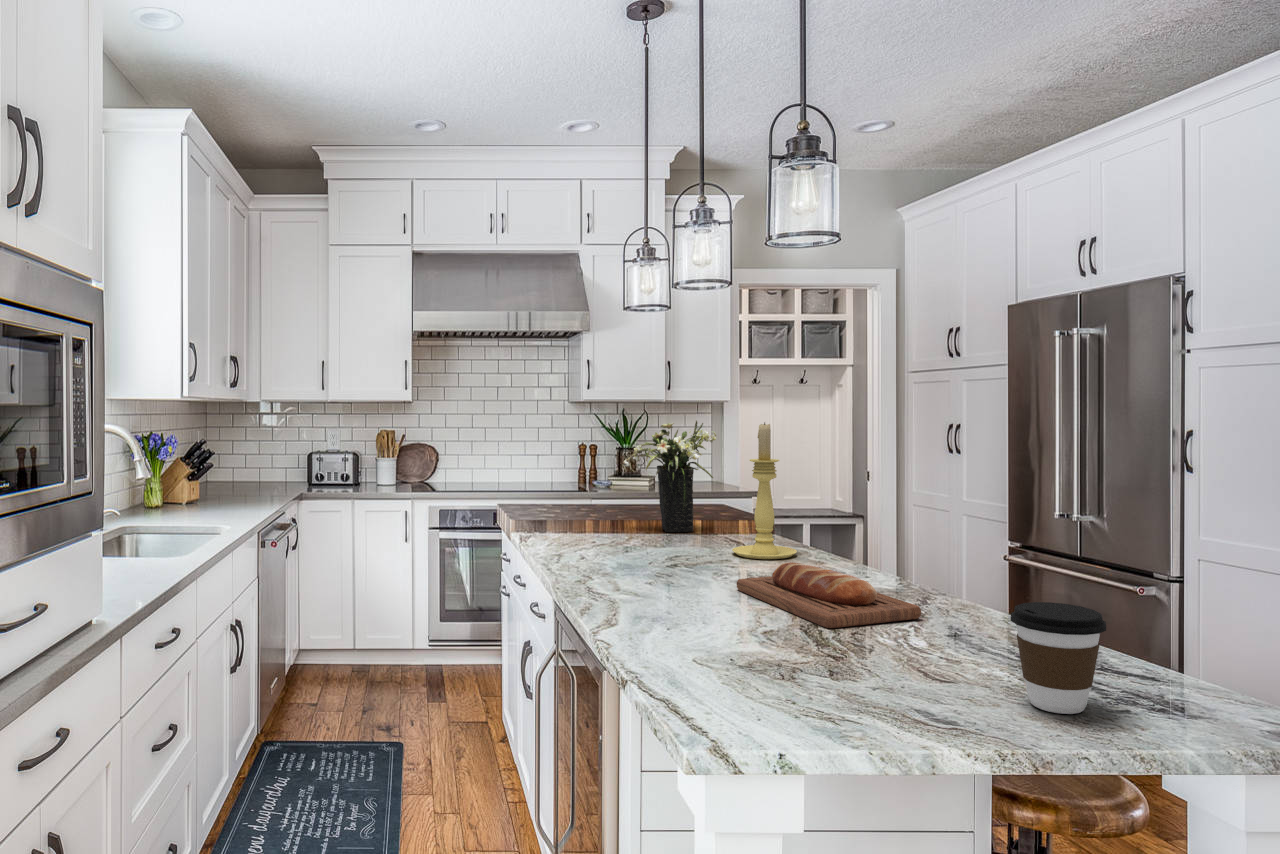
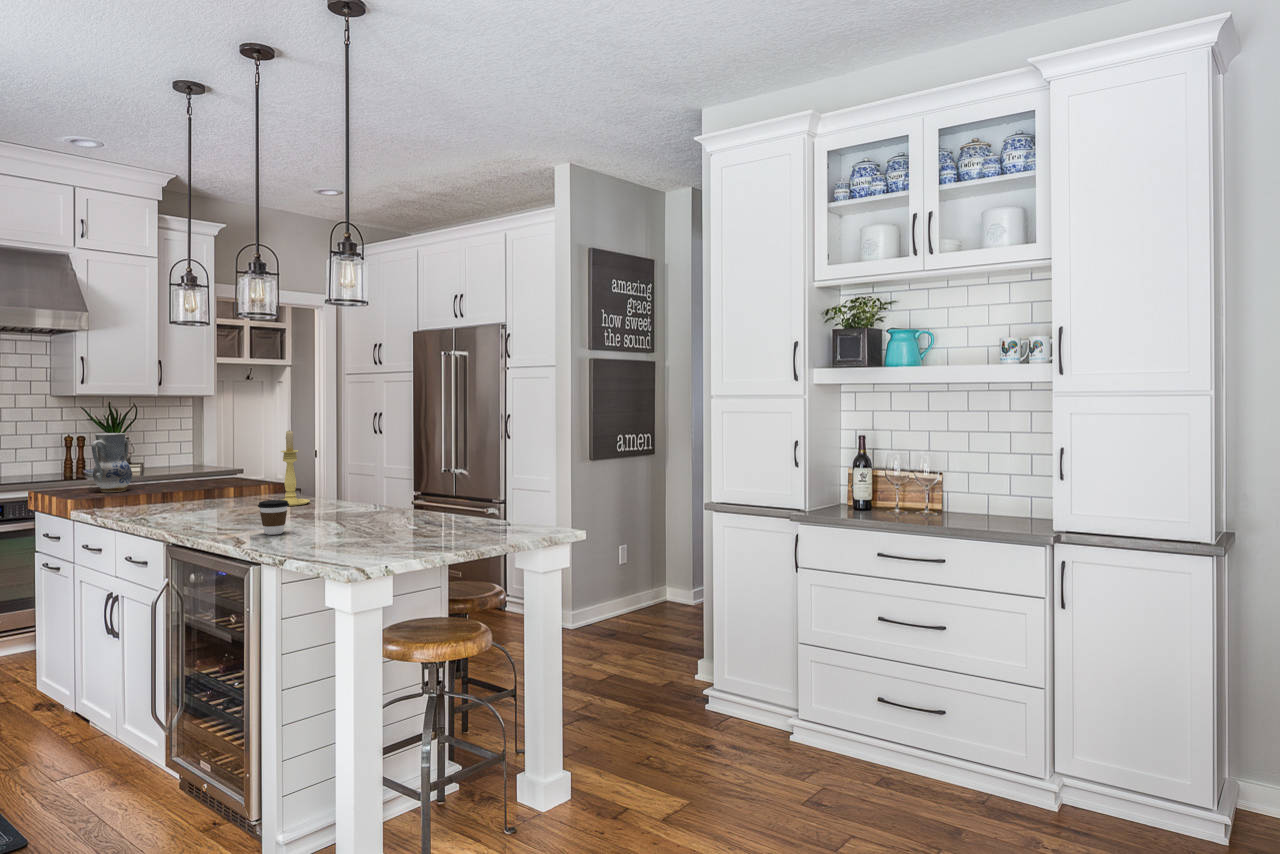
flower arrangement: present [623,420,717,532] -> none [179,427,245,498]
vase: none [546,432,596,511] -> present [91,433,132,492]
bread loaf: present [737,562,921,628] -> none [294,502,387,525]
coffee cup: present [1011,602,1106,714] -> present [258,500,289,535]

